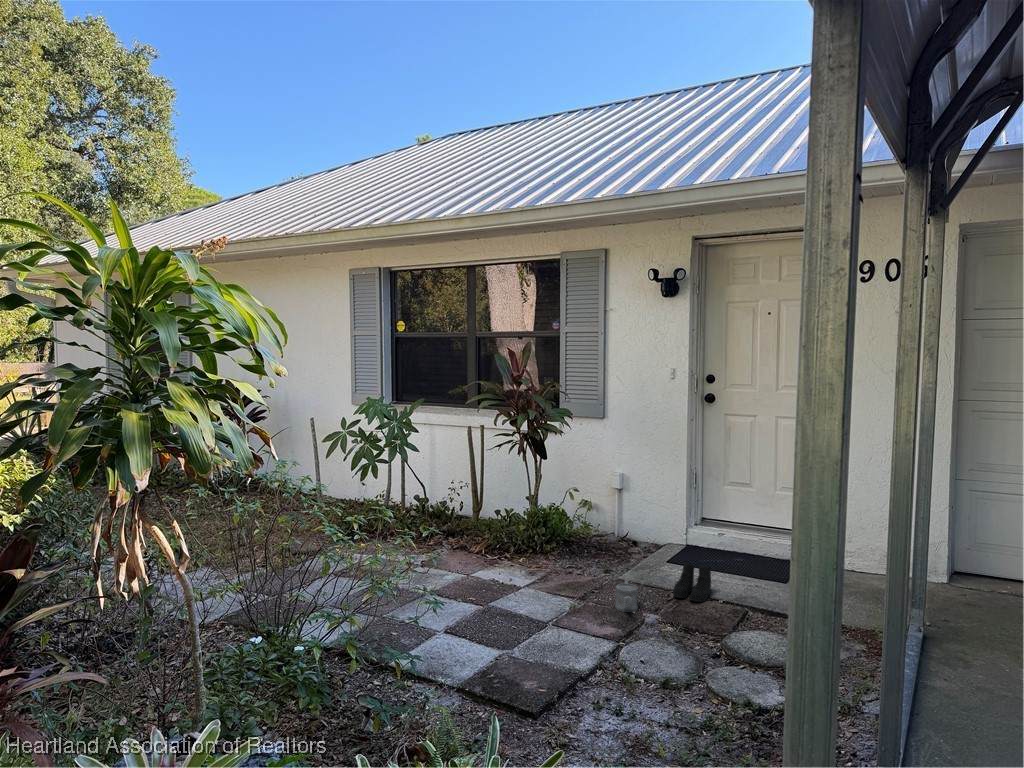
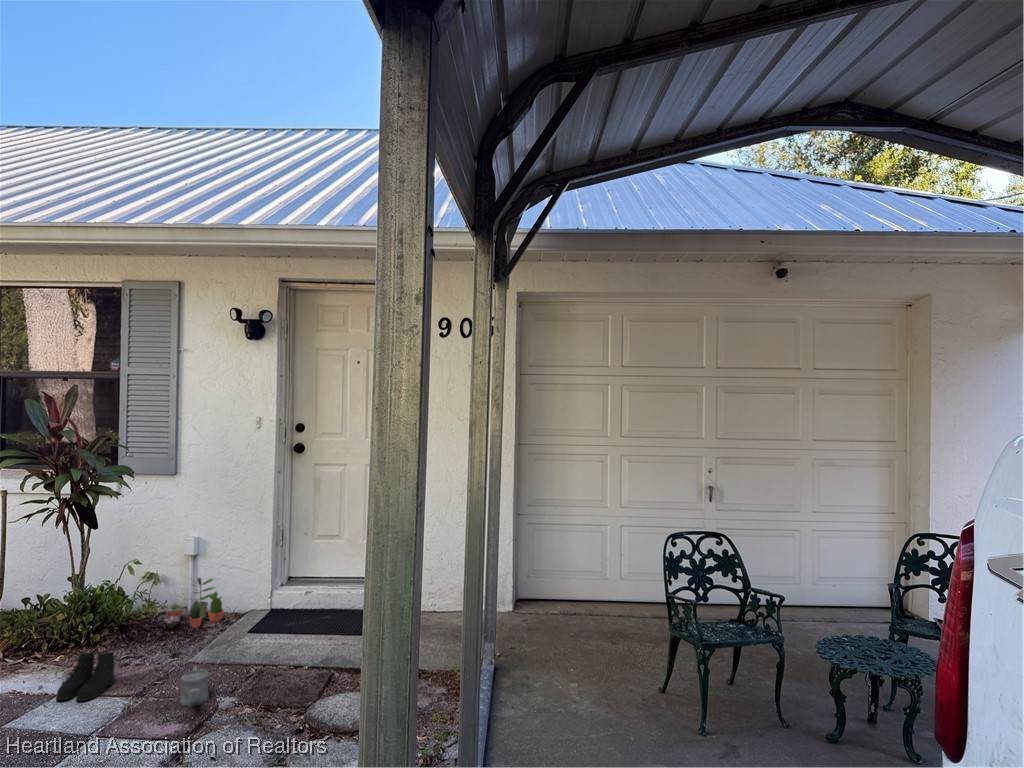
potted plant: none [596,510,644,554] -> present [164,578,224,629]
boots: present [673,563,711,602] -> present [56,652,115,701]

